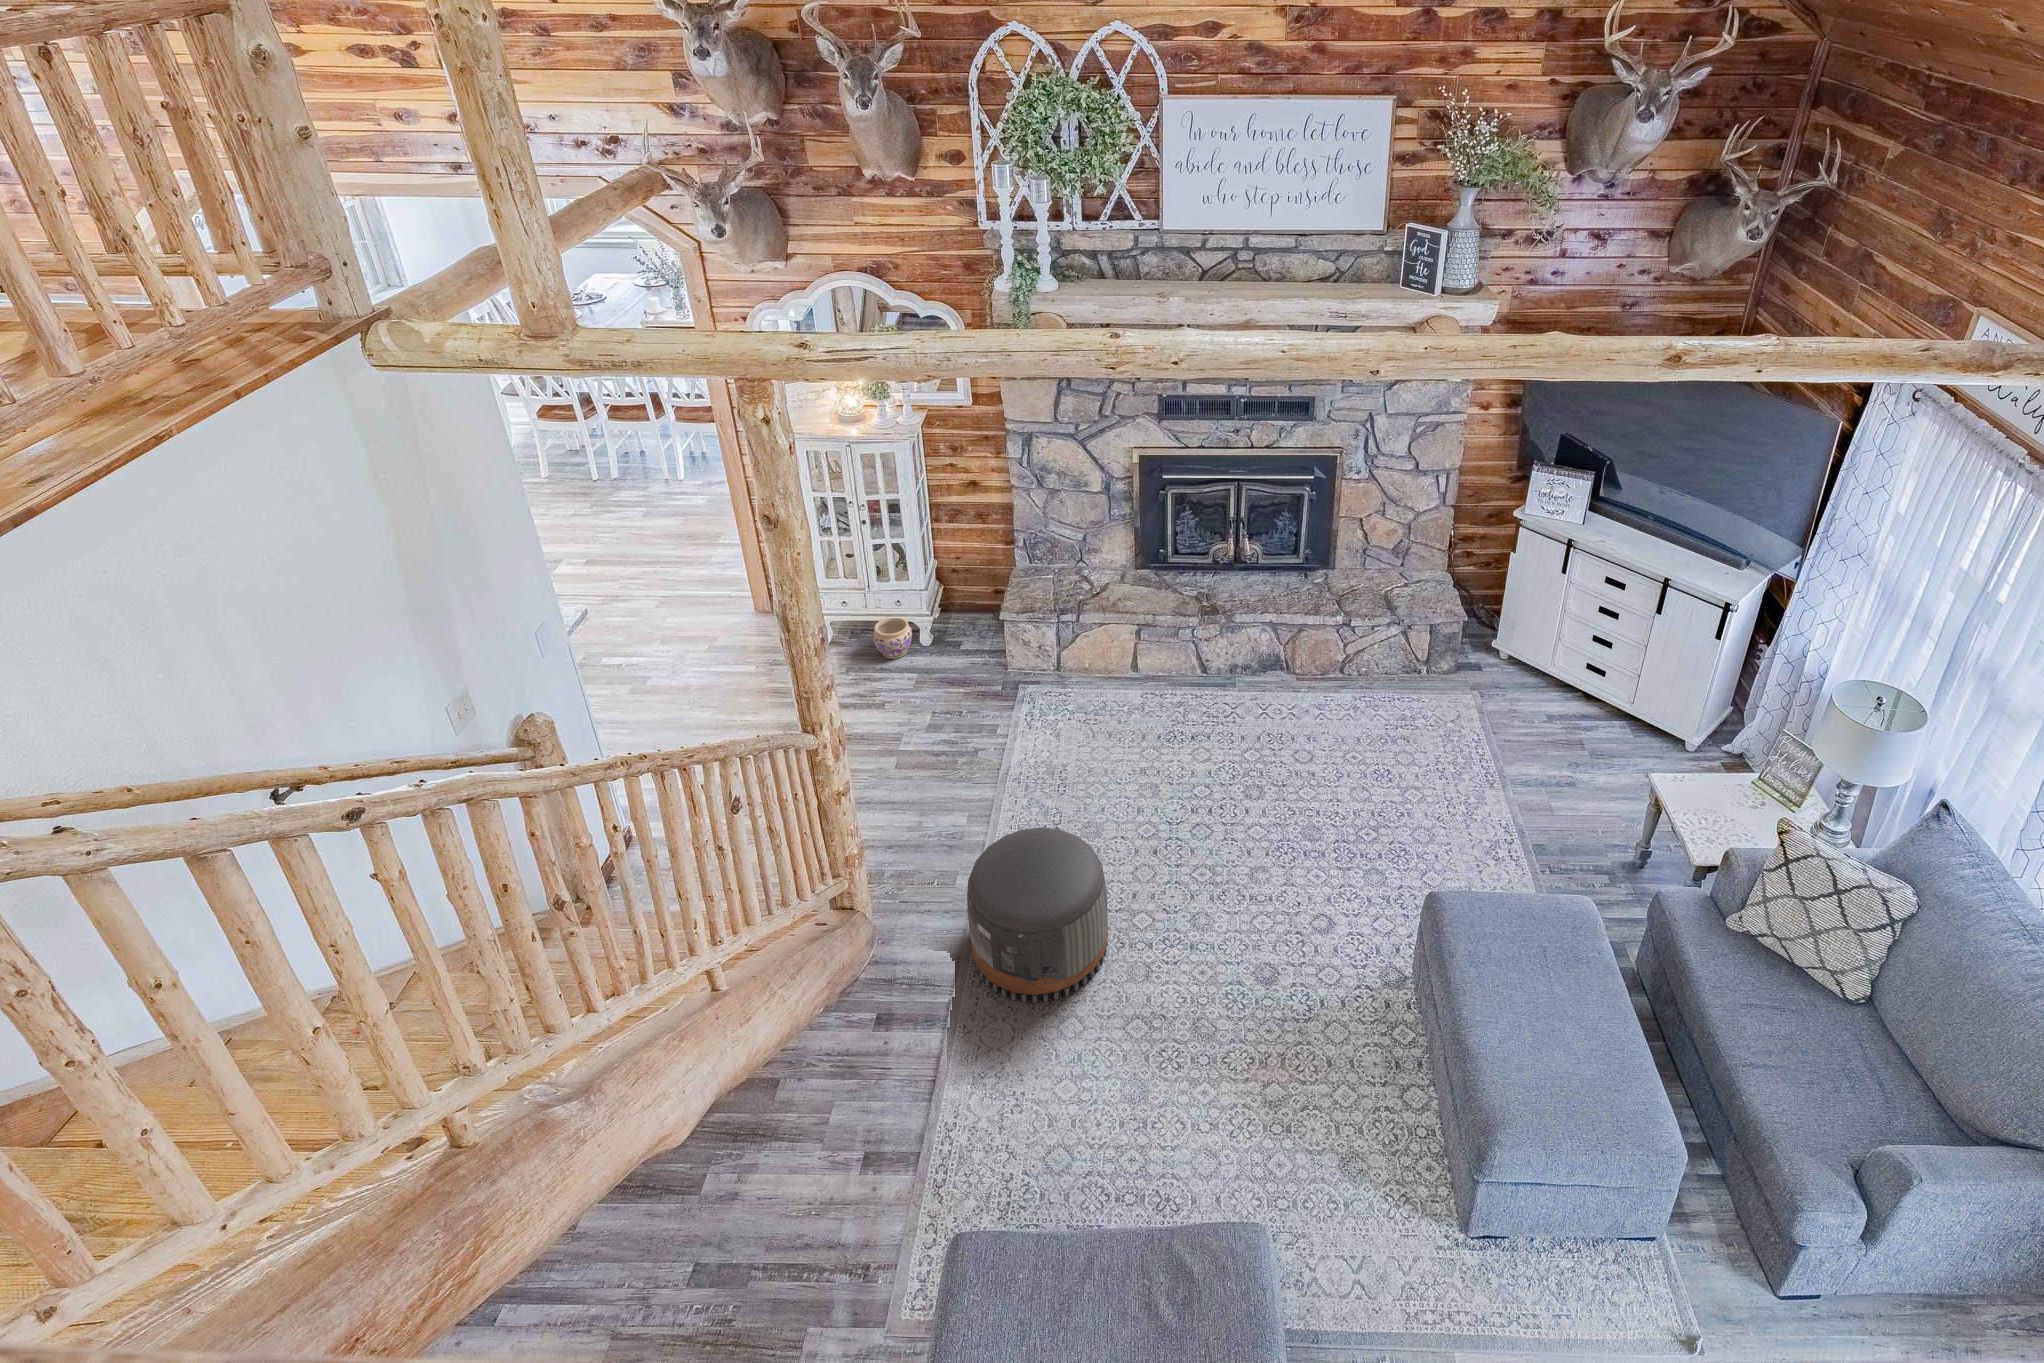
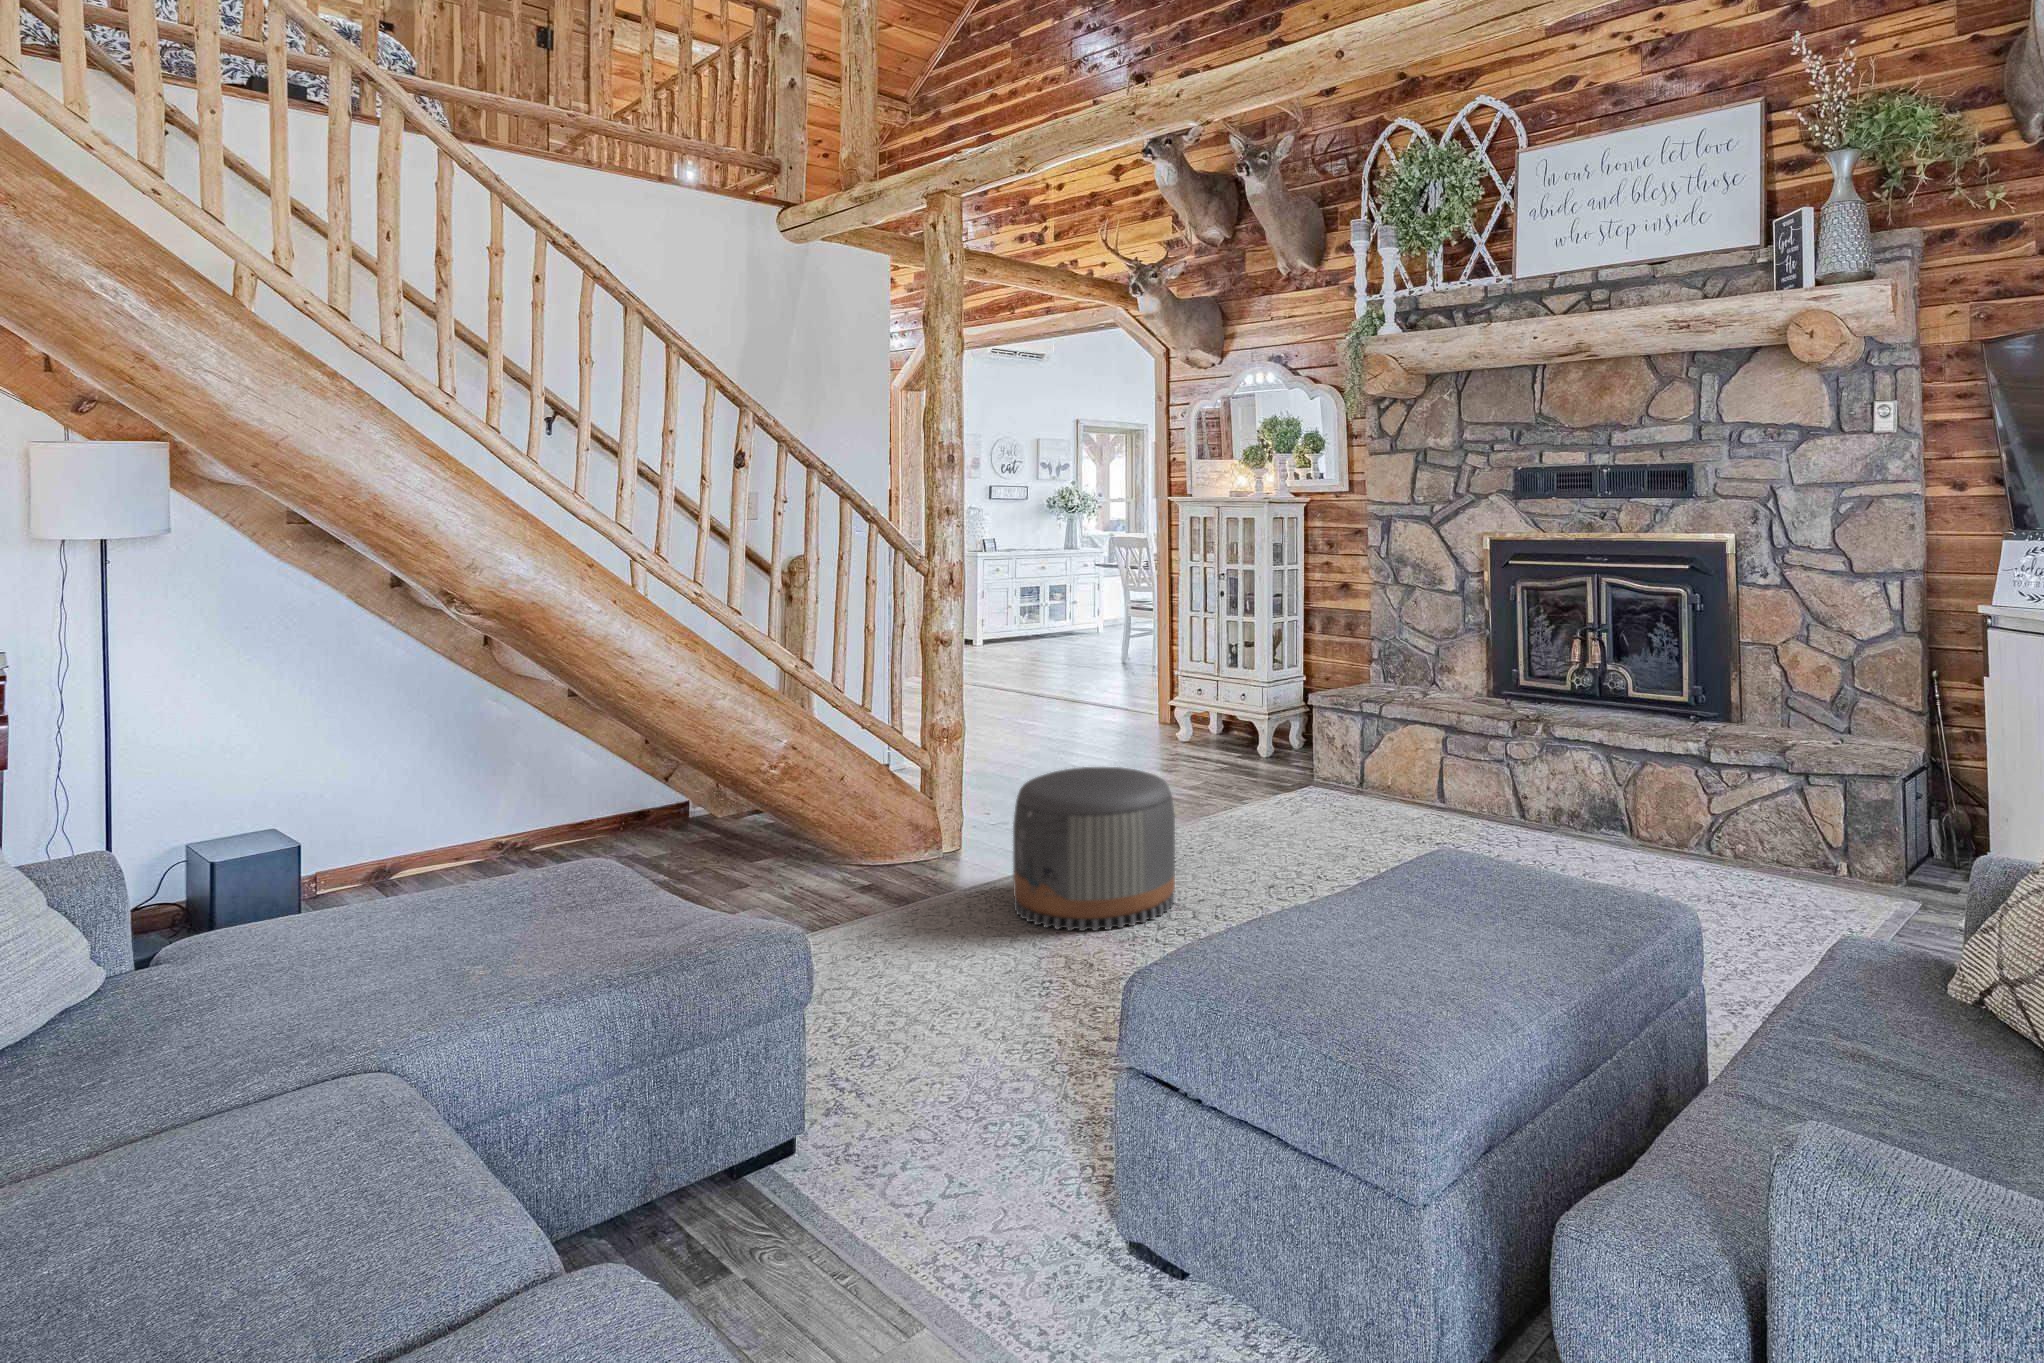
planter: present [873,618,912,659] -> none [1216,722,1257,762]

